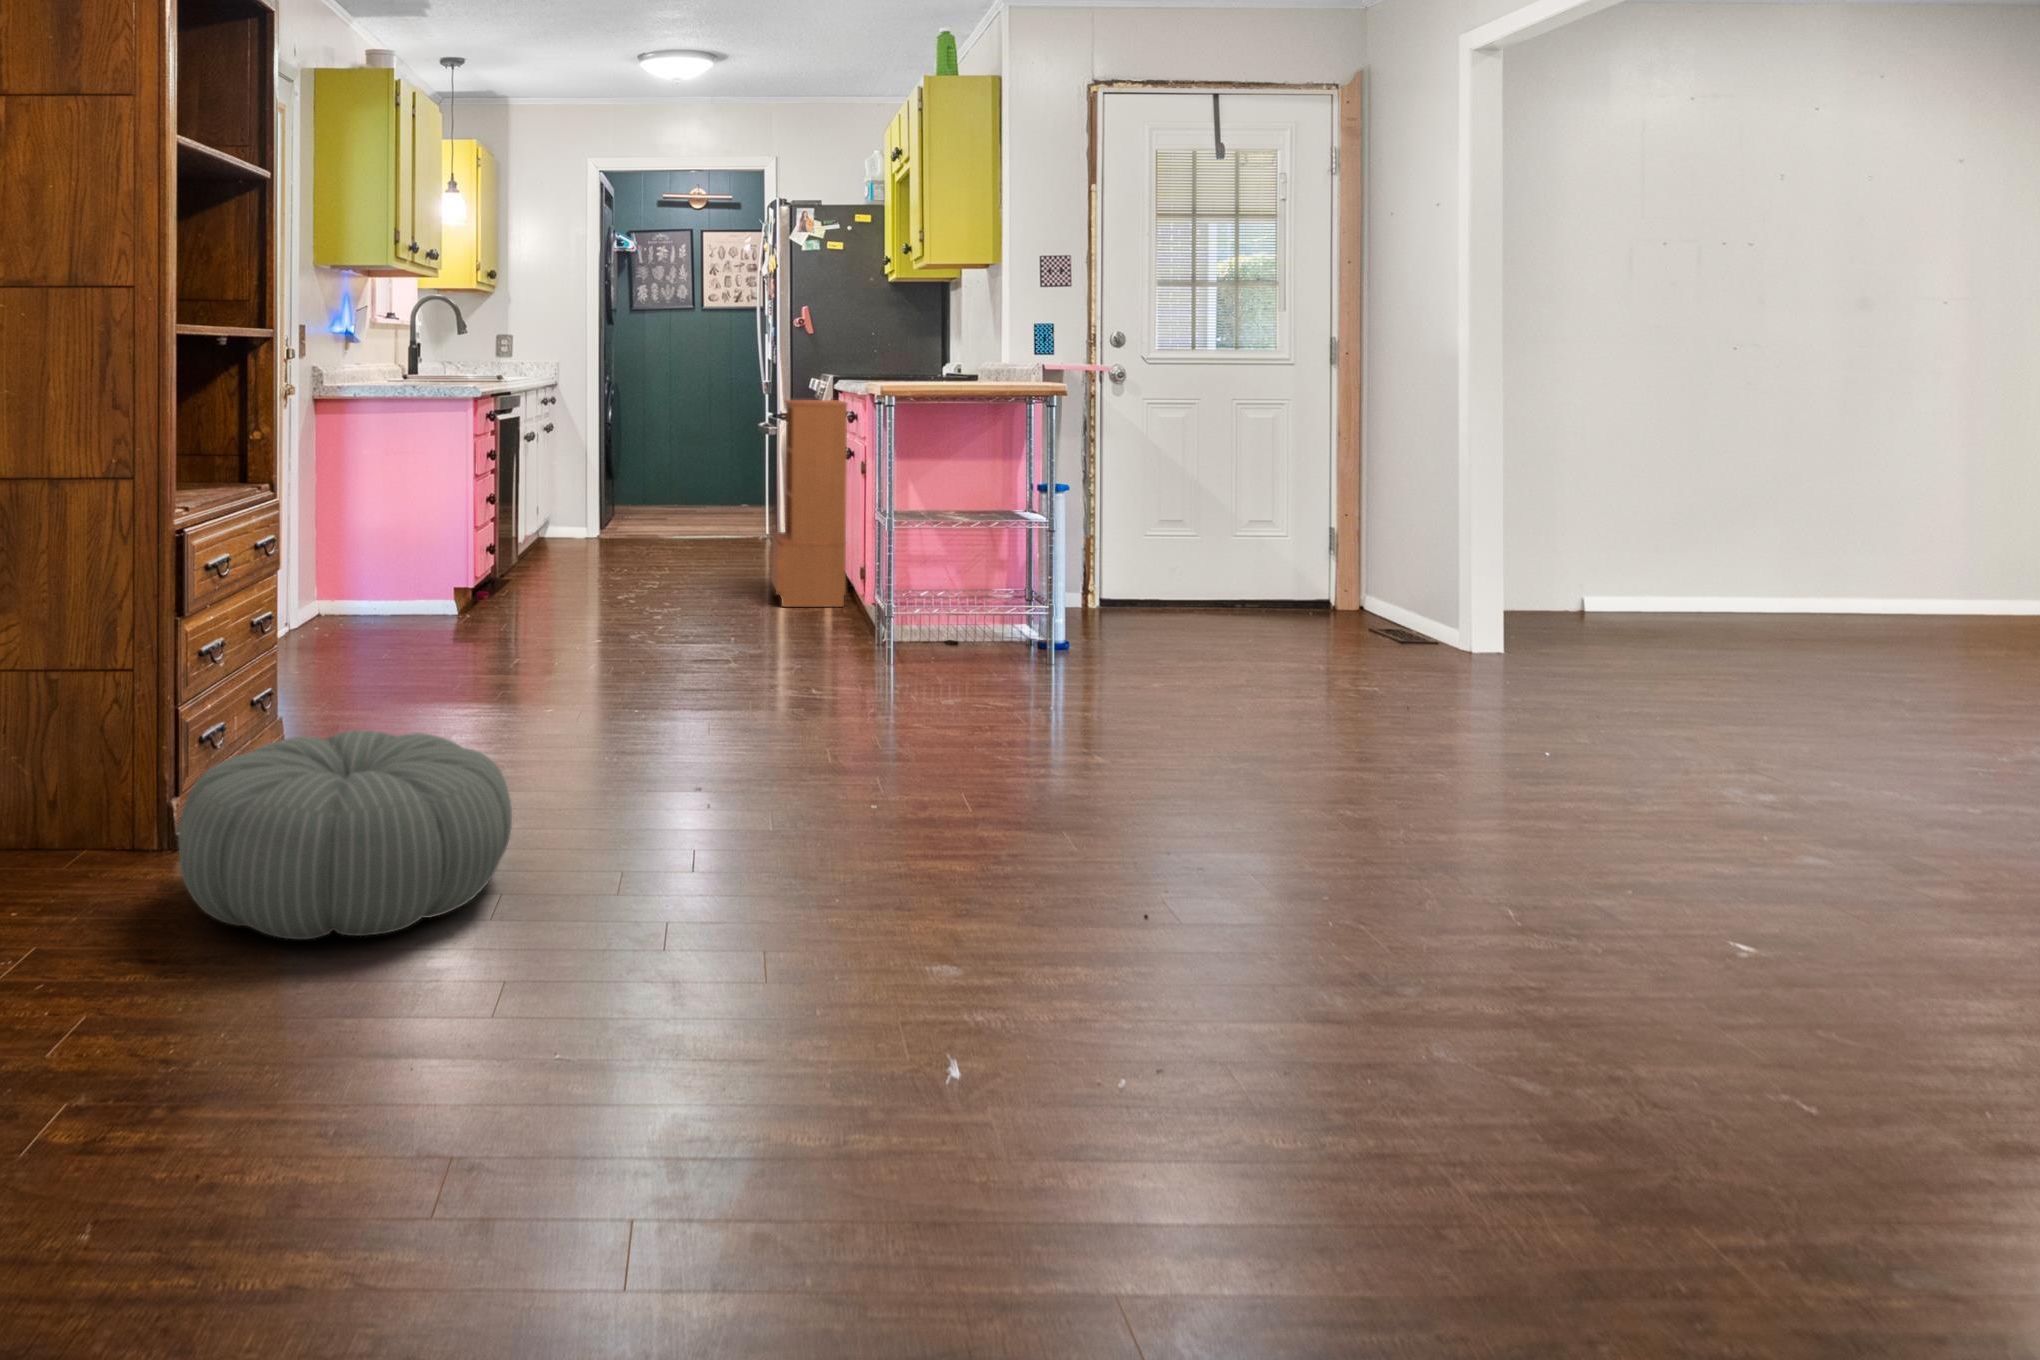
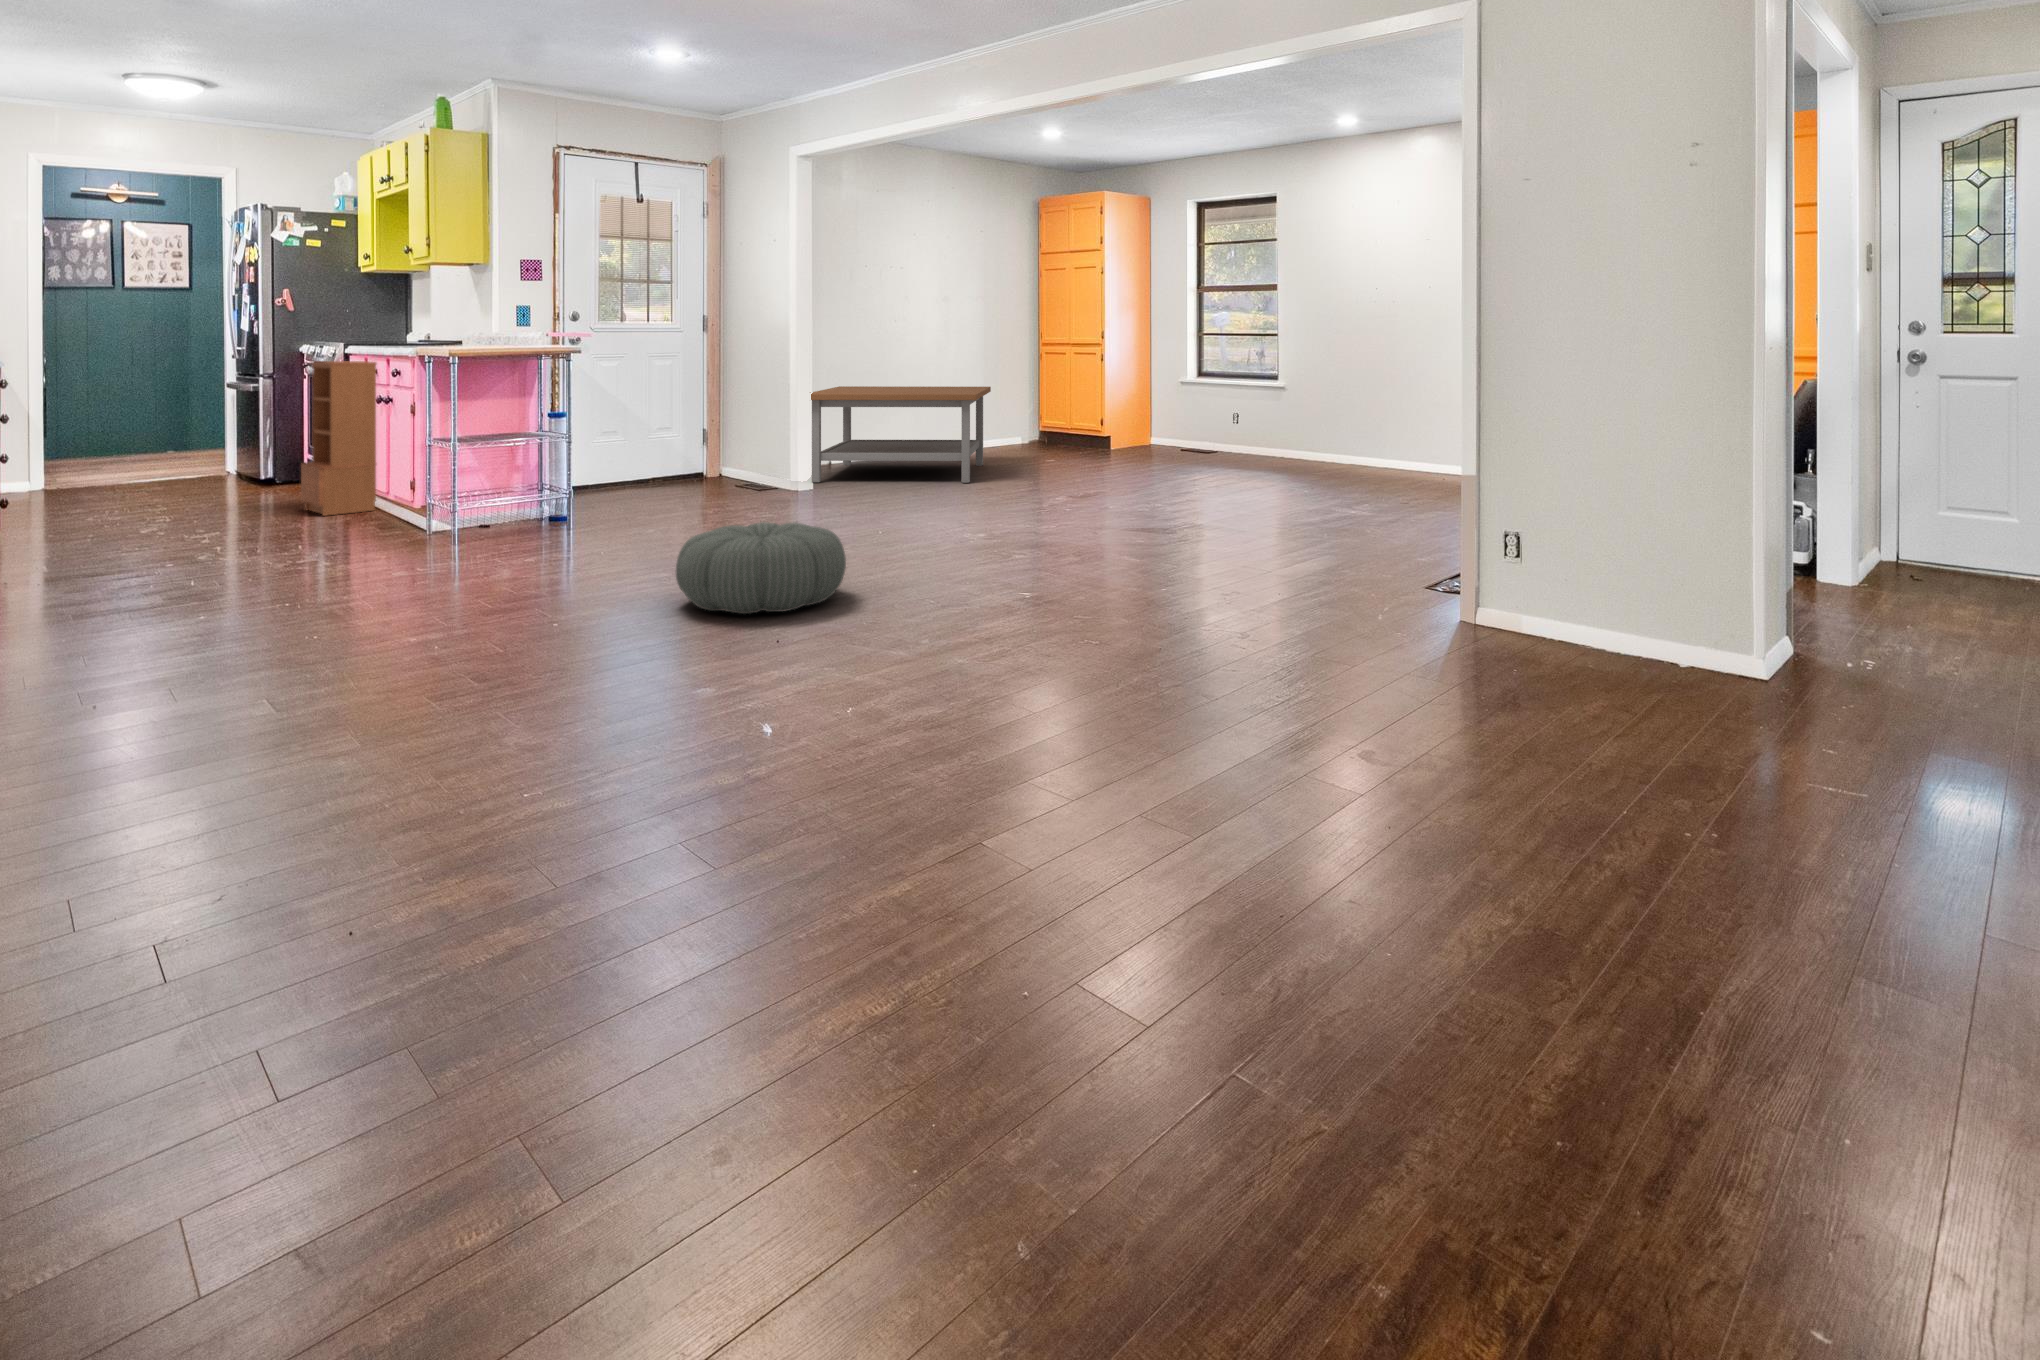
coffee table: none [1501,467,1966,697] -> present [810,386,991,483]
pouf: present [178,730,512,940] -> present [676,522,846,614]

